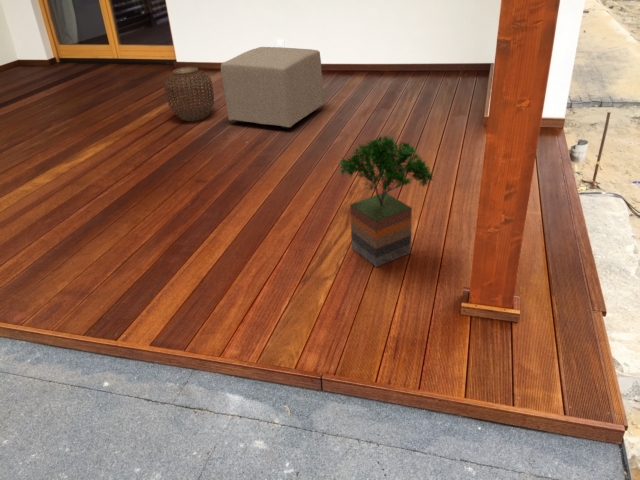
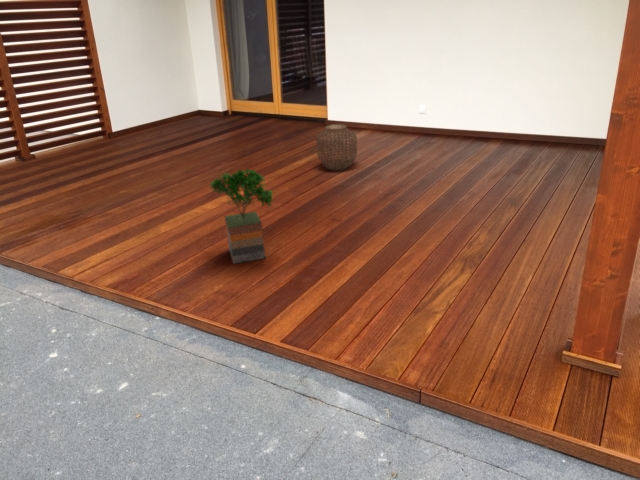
ottoman: present [221,47,324,129] -> none [366,112,457,184]
potted tree: present [340,137,433,267] -> present [210,169,272,263]

